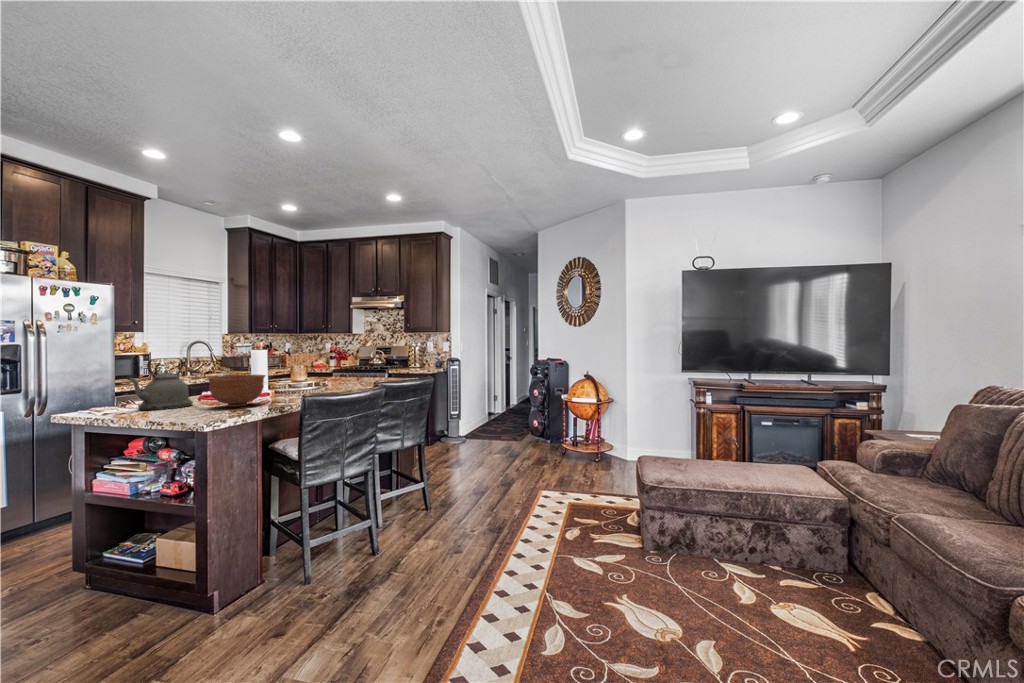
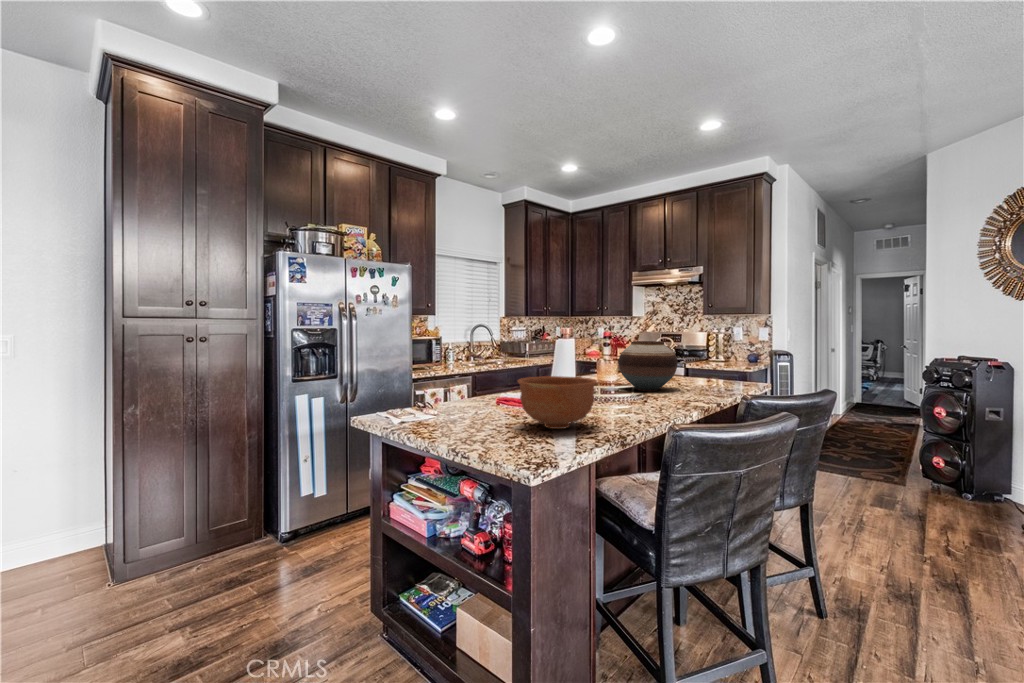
vase: none [310,352,352,387] -> present [619,341,678,391]
kettle: present [128,358,193,410] -> none [422,347,494,422]

